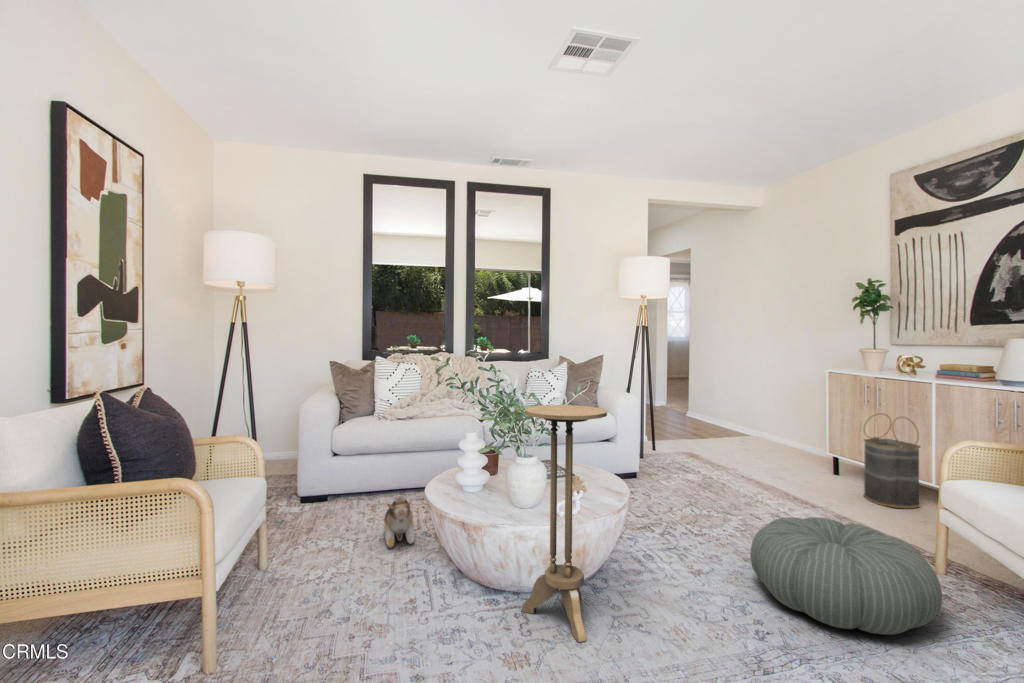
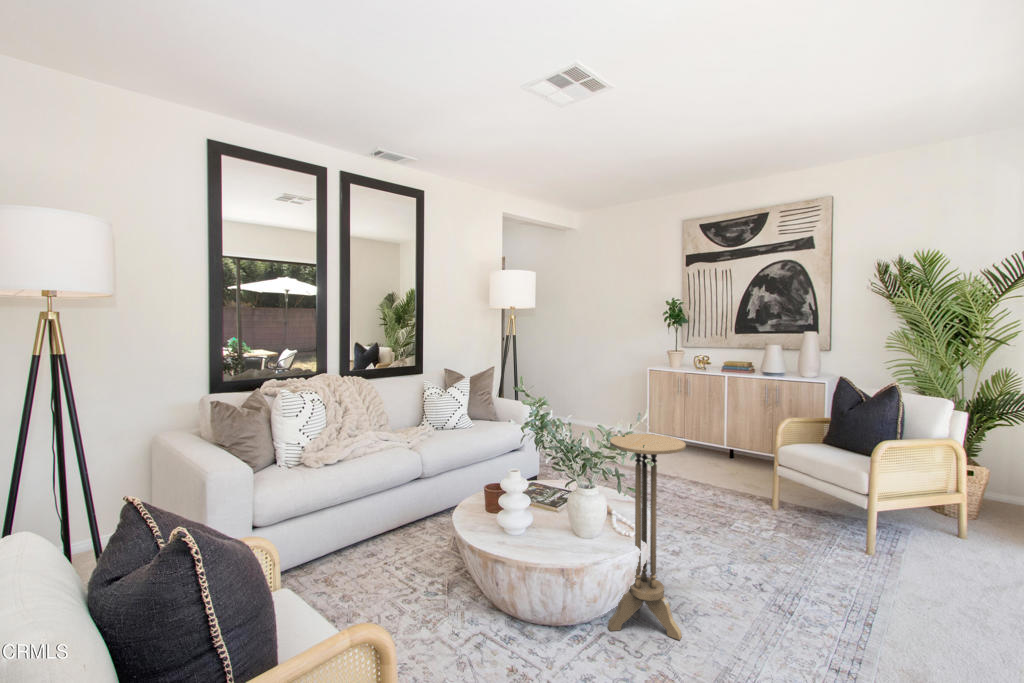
basket: present [863,414,920,508] -> none [687,400,722,467]
plush toy: present [384,497,414,548] -> none [378,553,445,613]
pouf: present [750,517,942,635] -> none [705,489,828,566]

